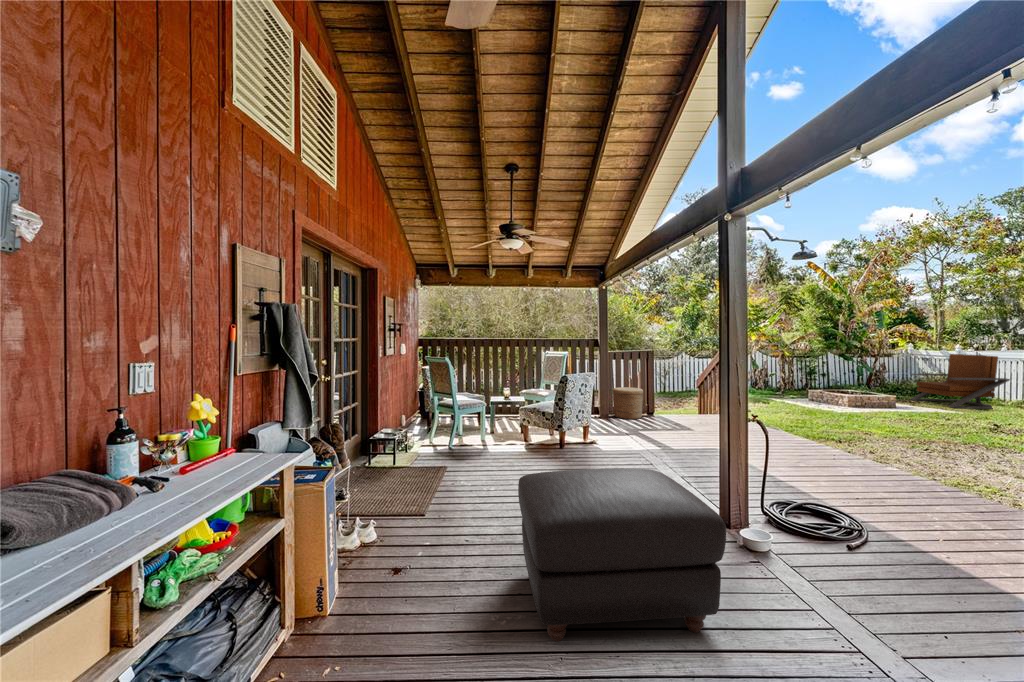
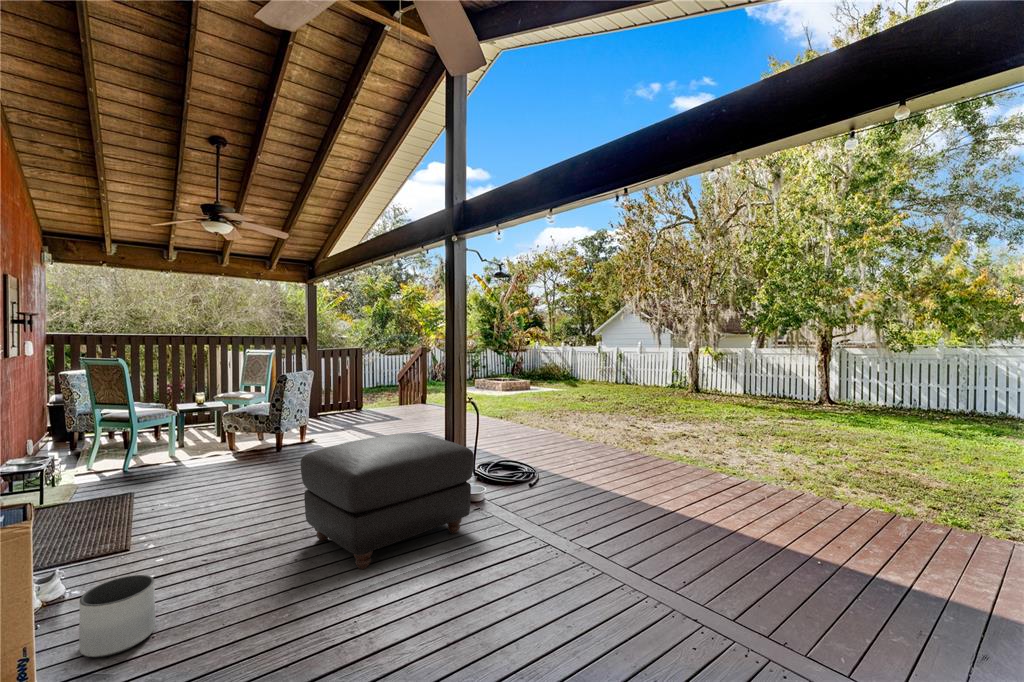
lounge chair: present [911,354,1010,409] -> none [539,348,587,385]
woven basket: present [612,387,643,419] -> none [319,386,351,418]
planter: none [304,567,361,643] -> present [79,575,156,657]

